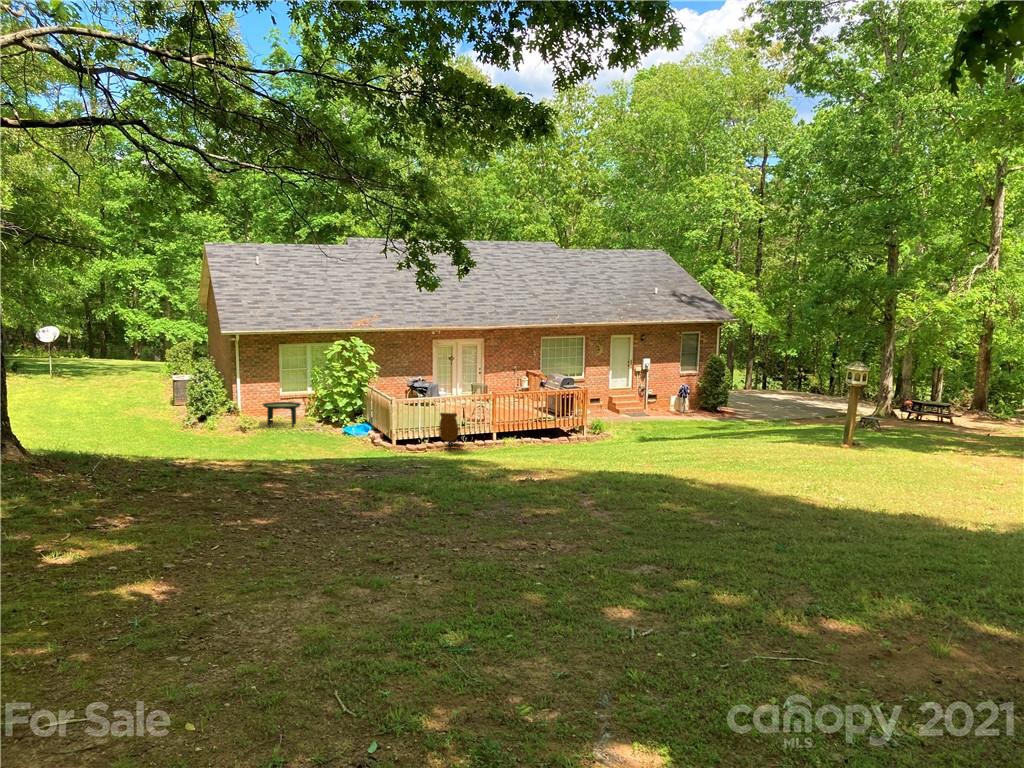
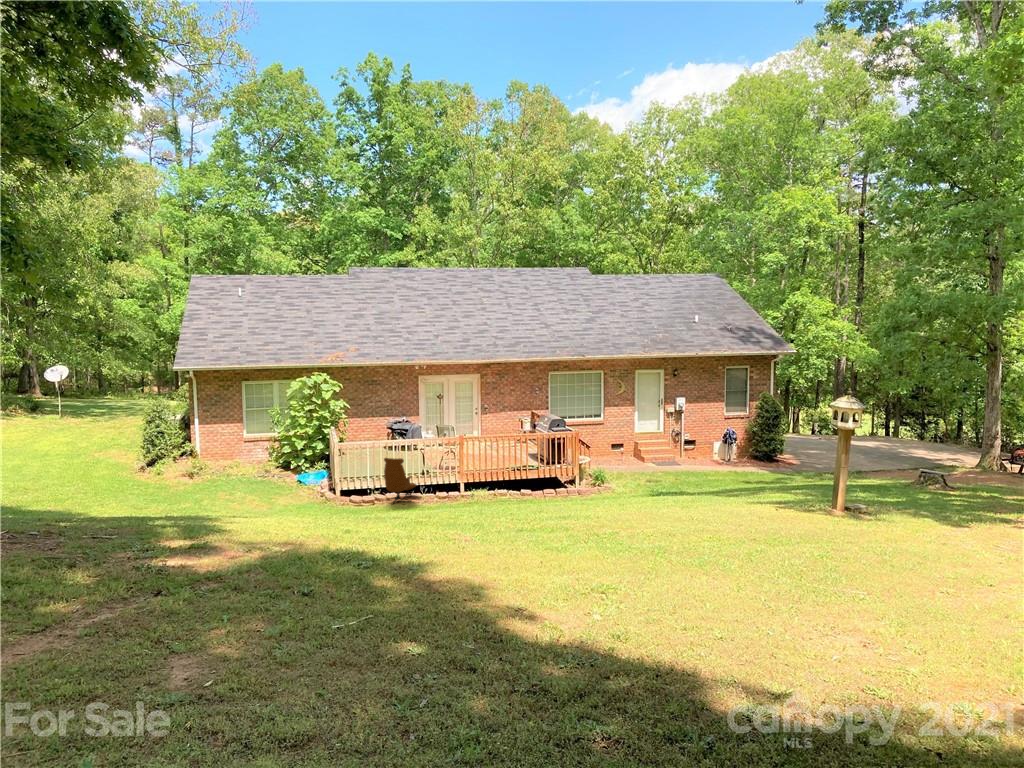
round table: present [263,402,301,427] -> none [216,444,261,472]

